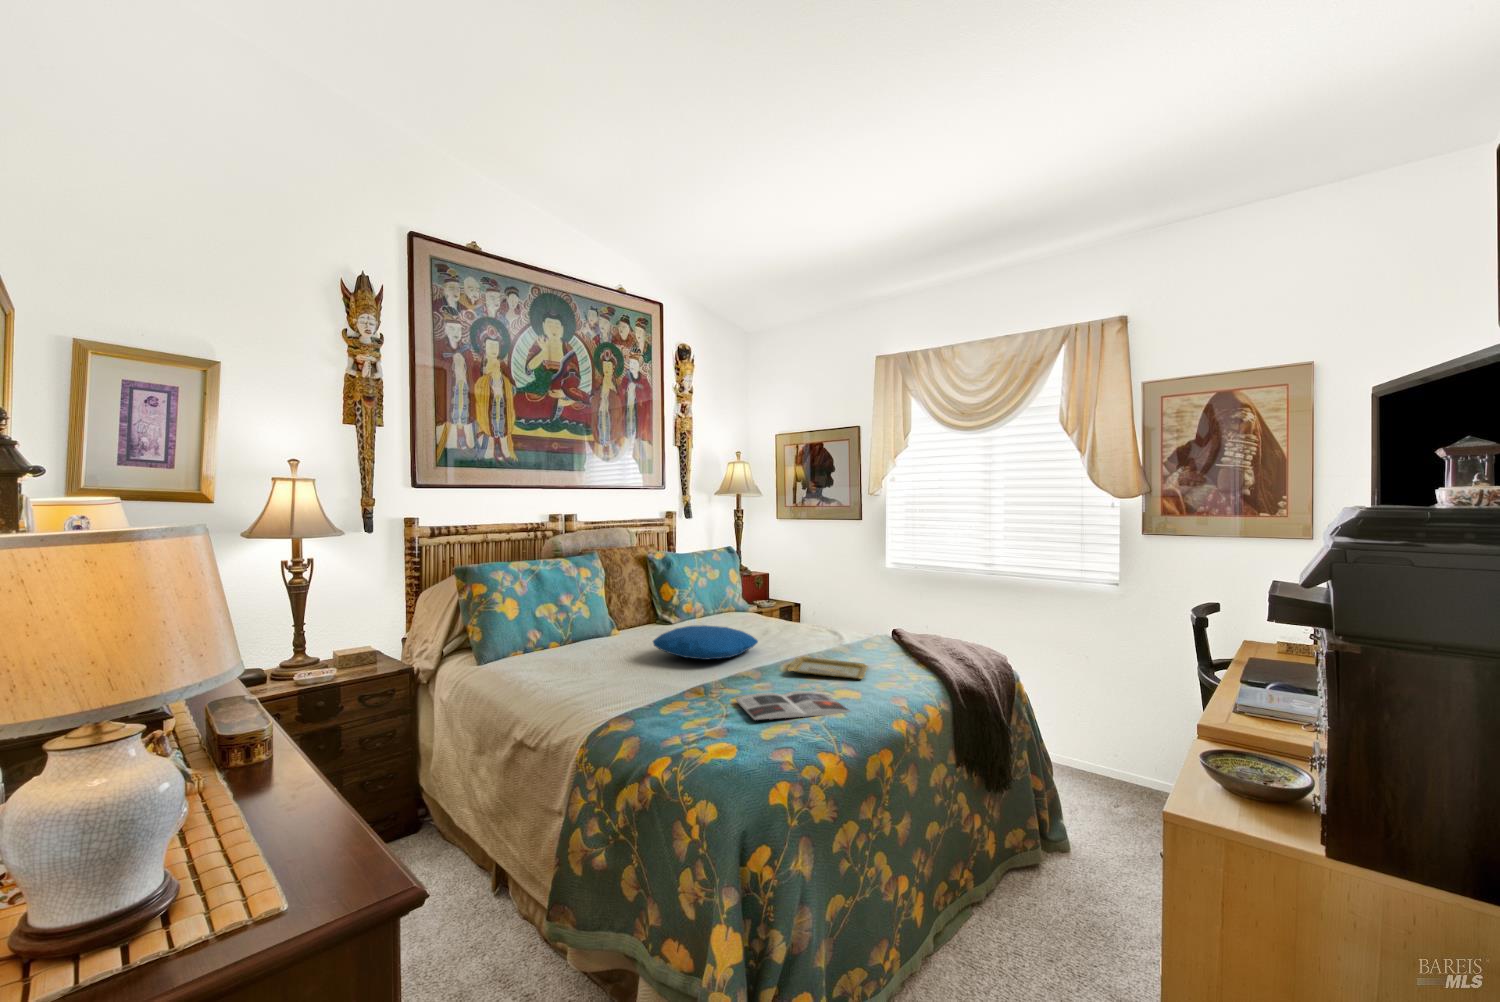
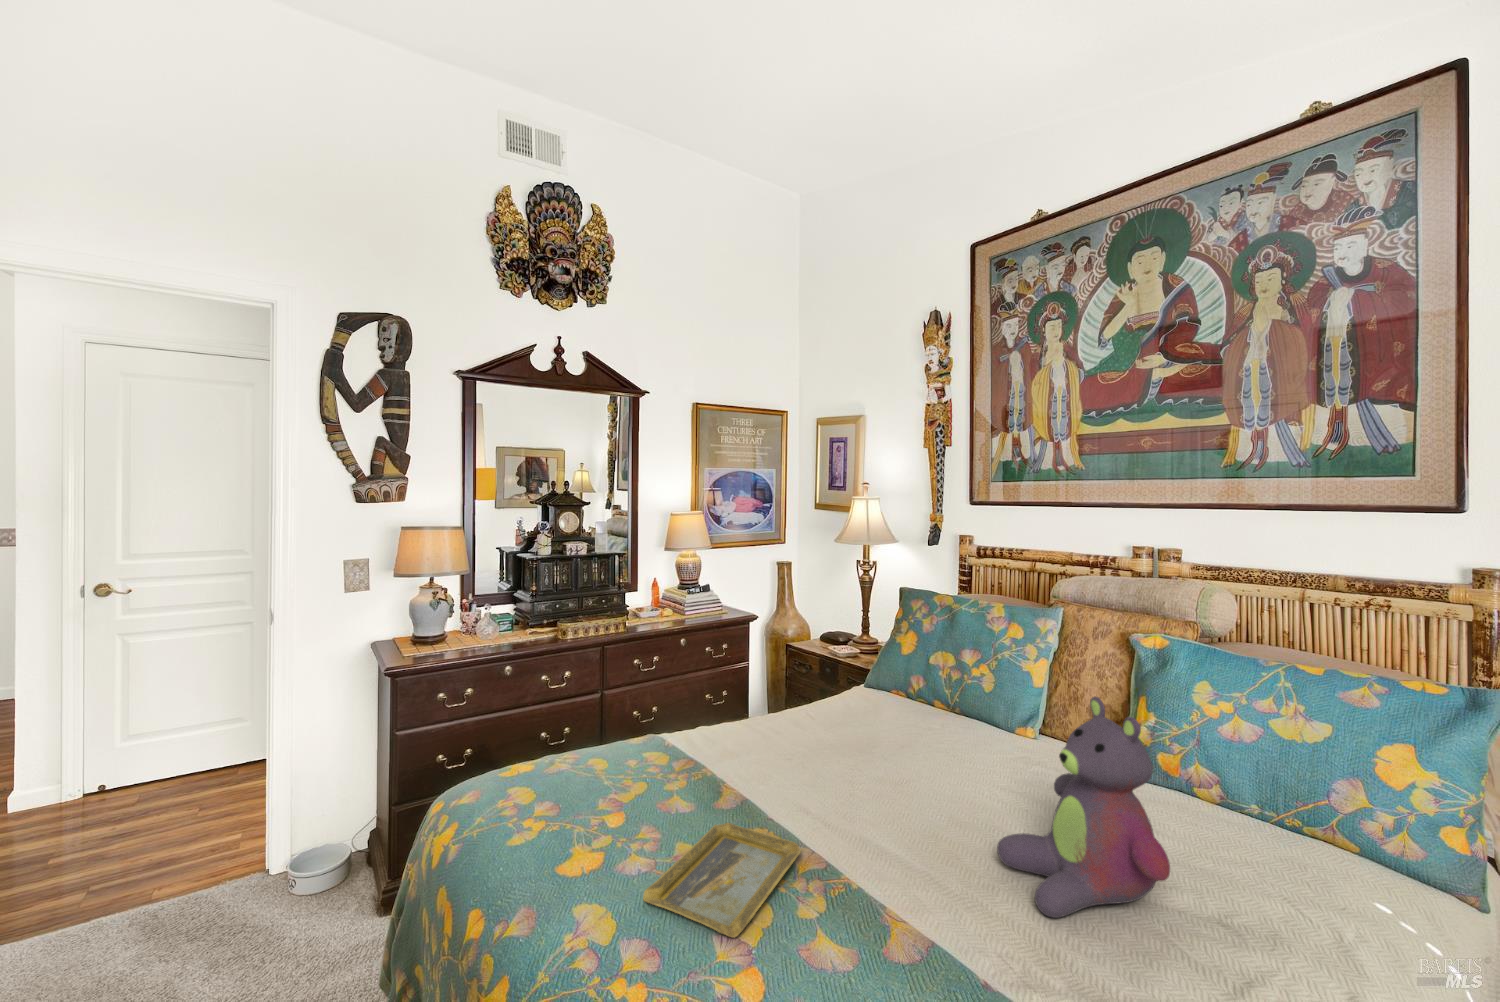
stuffed bear: none [751,560,809,638] -> present [997,697,1170,918]
pillow: present [653,625,758,659] -> none [795,722,973,817]
magazine: present [736,691,850,720] -> none [511,774,631,857]

